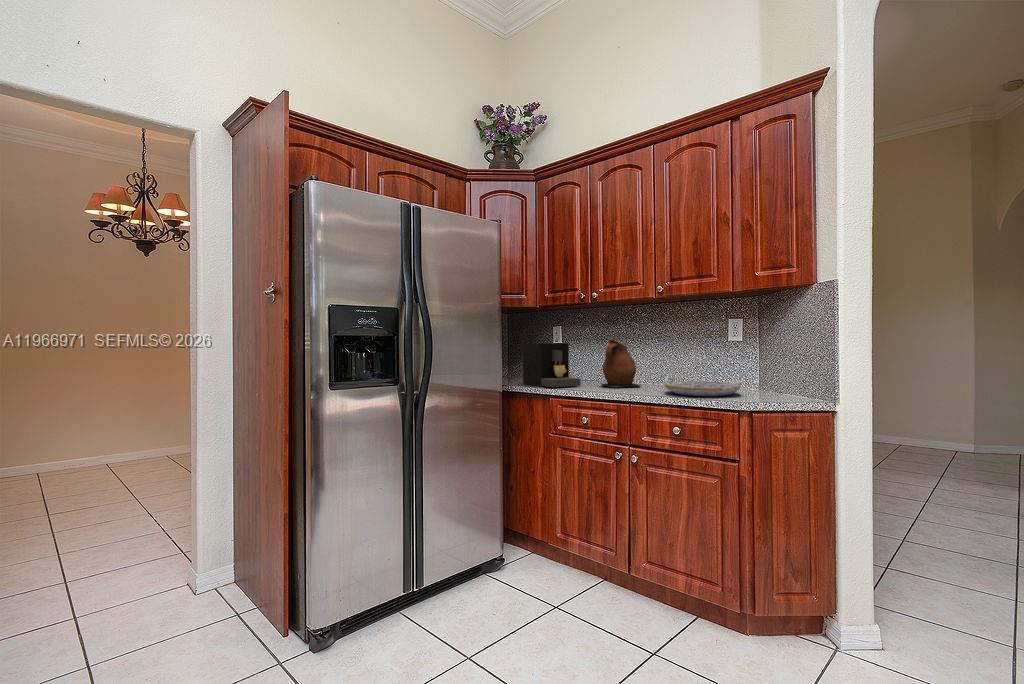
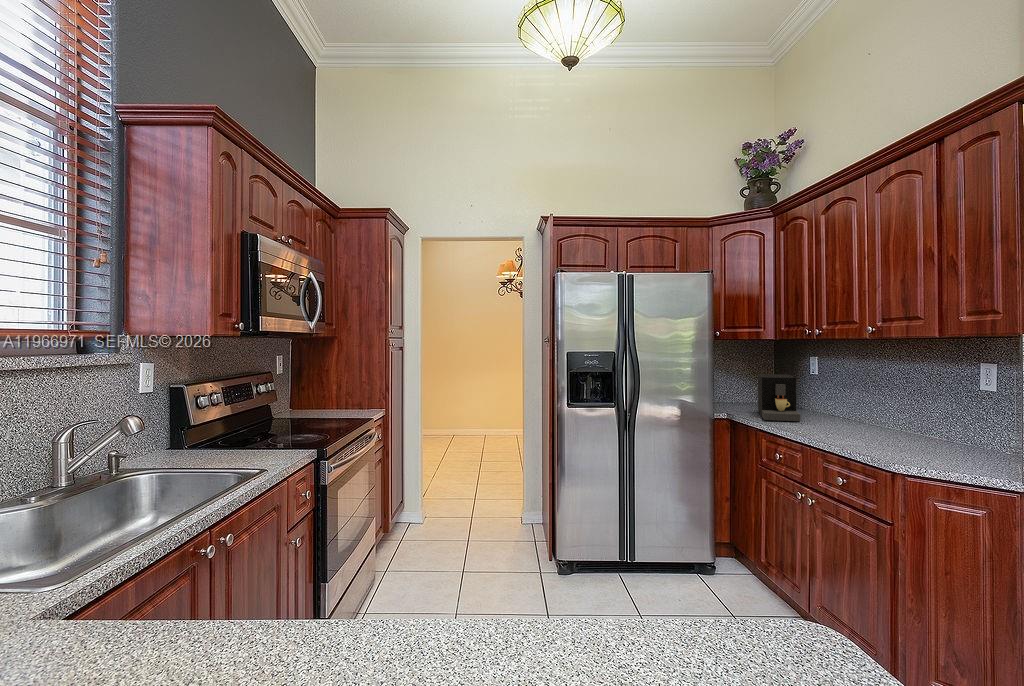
ceramic pitcher: present [601,340,641,387] -> none [820,378,867,430]
serving tray: present [664,377,742,396] -> none [851,425,949,454]

